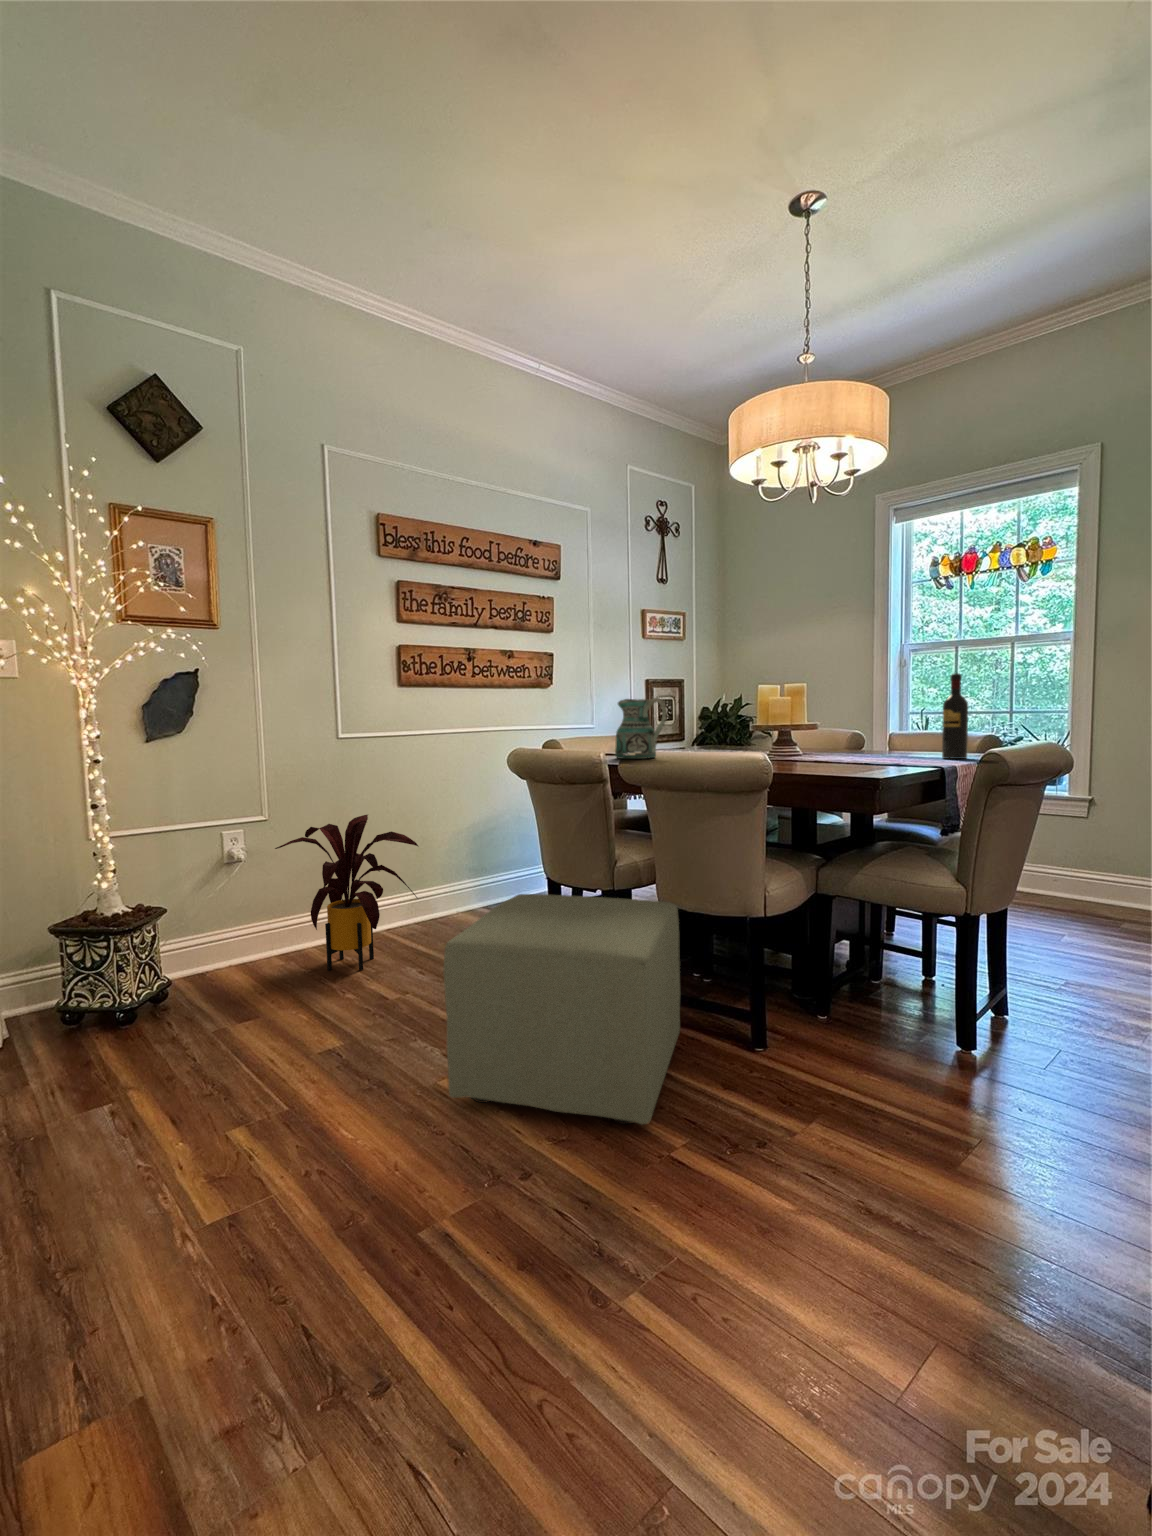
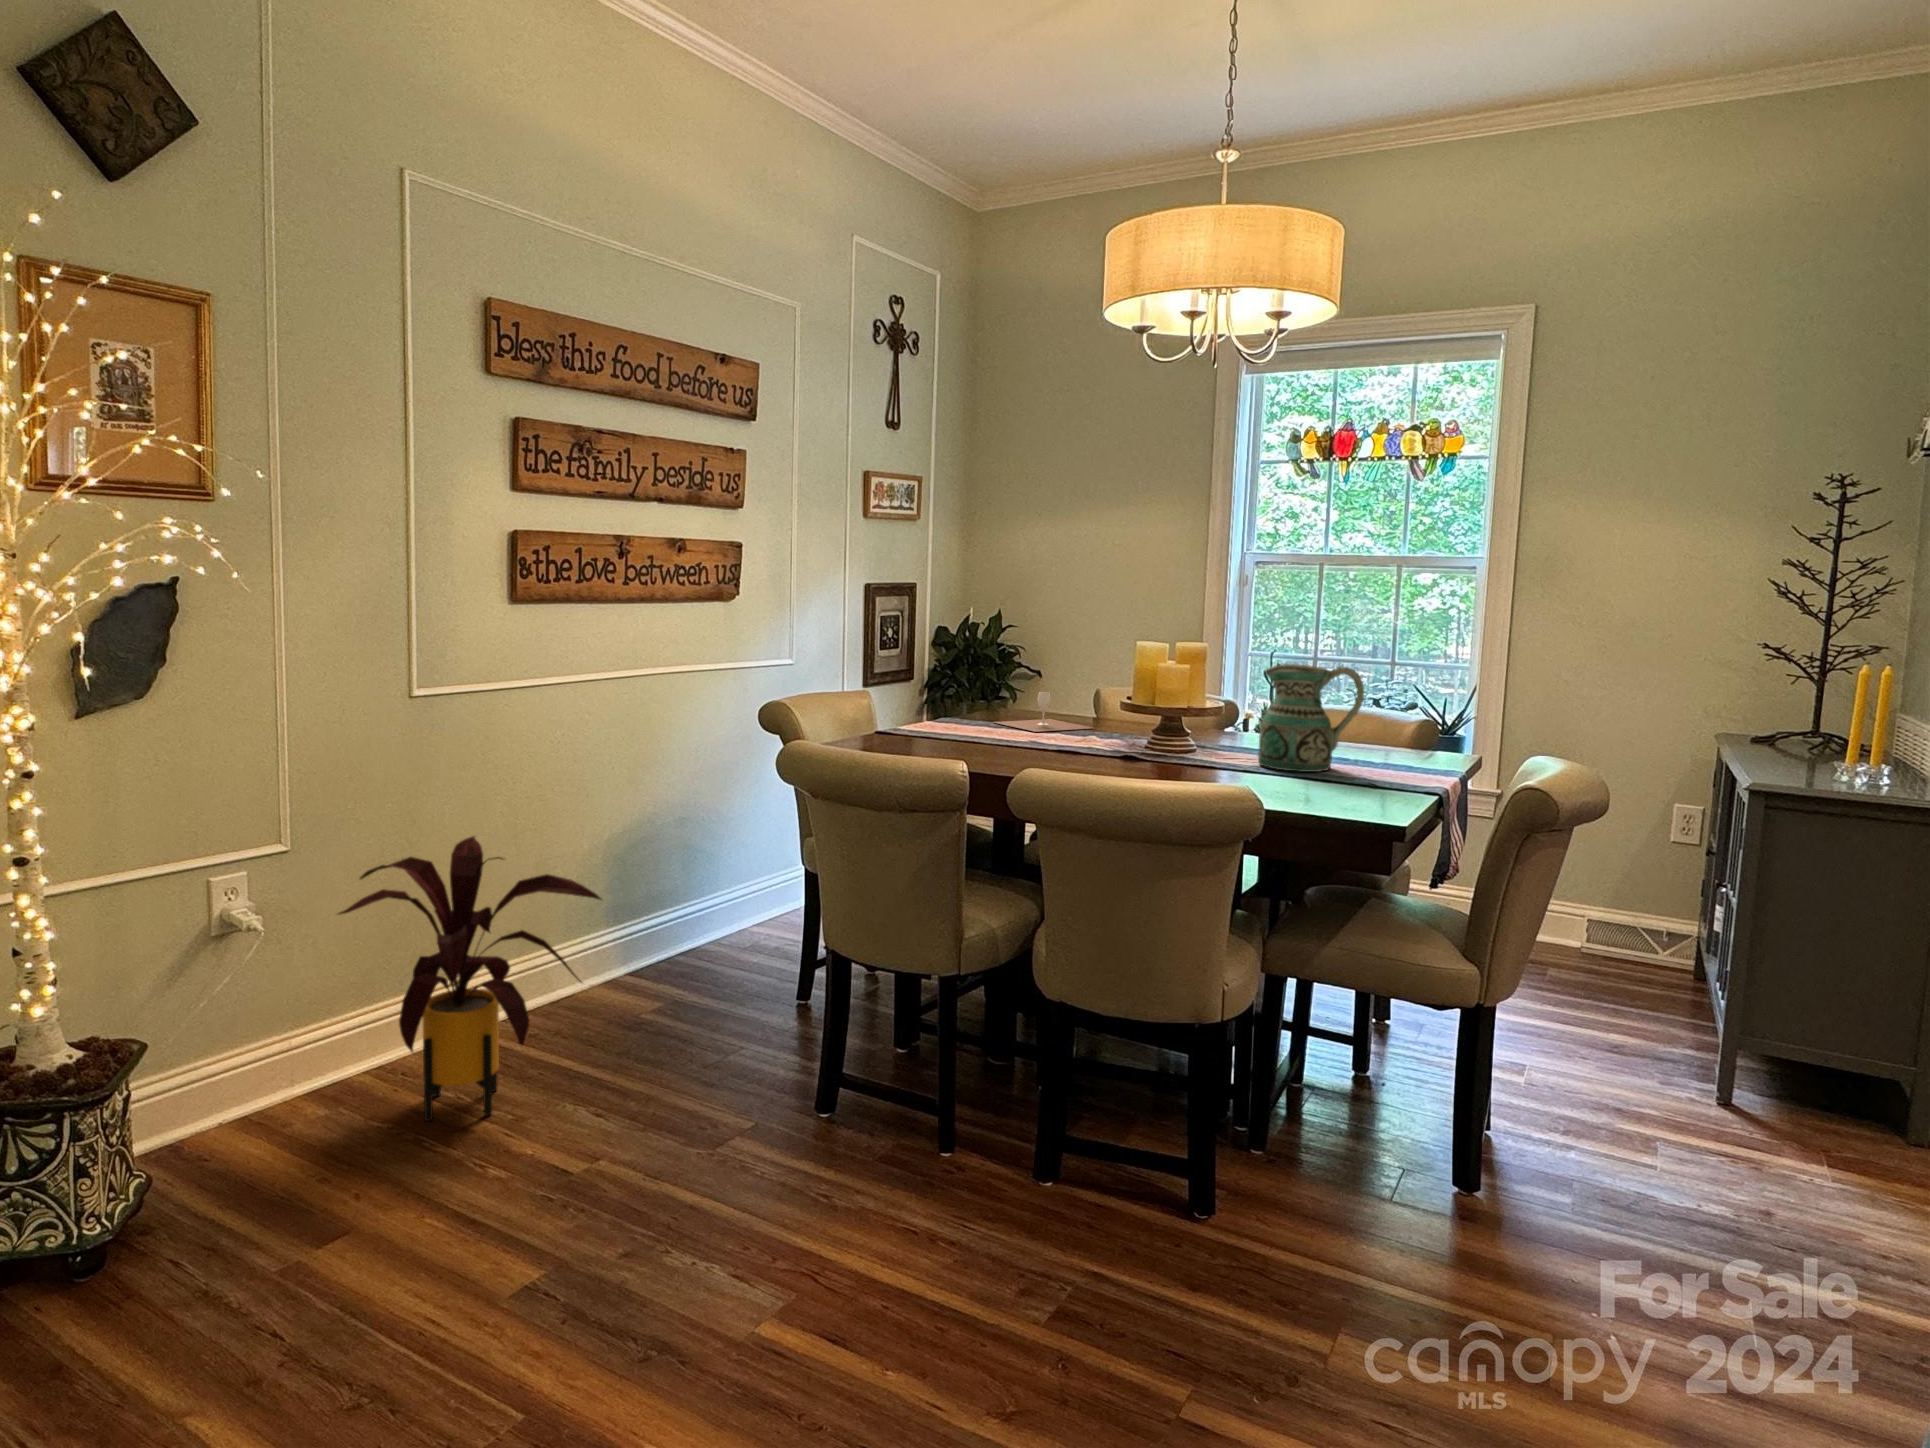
wine bottle: present [942,673,968,759] -> none [1379,643,1417,762]
ceramic pitcher: present [615,698,667,759] -> present [1258,664,1364,772]
wine glass: none [692,730,757,754] -> present [993,692,1093,732]
ottoman: present [443,894,680,1124] -> none [803,993,1137,1357]

